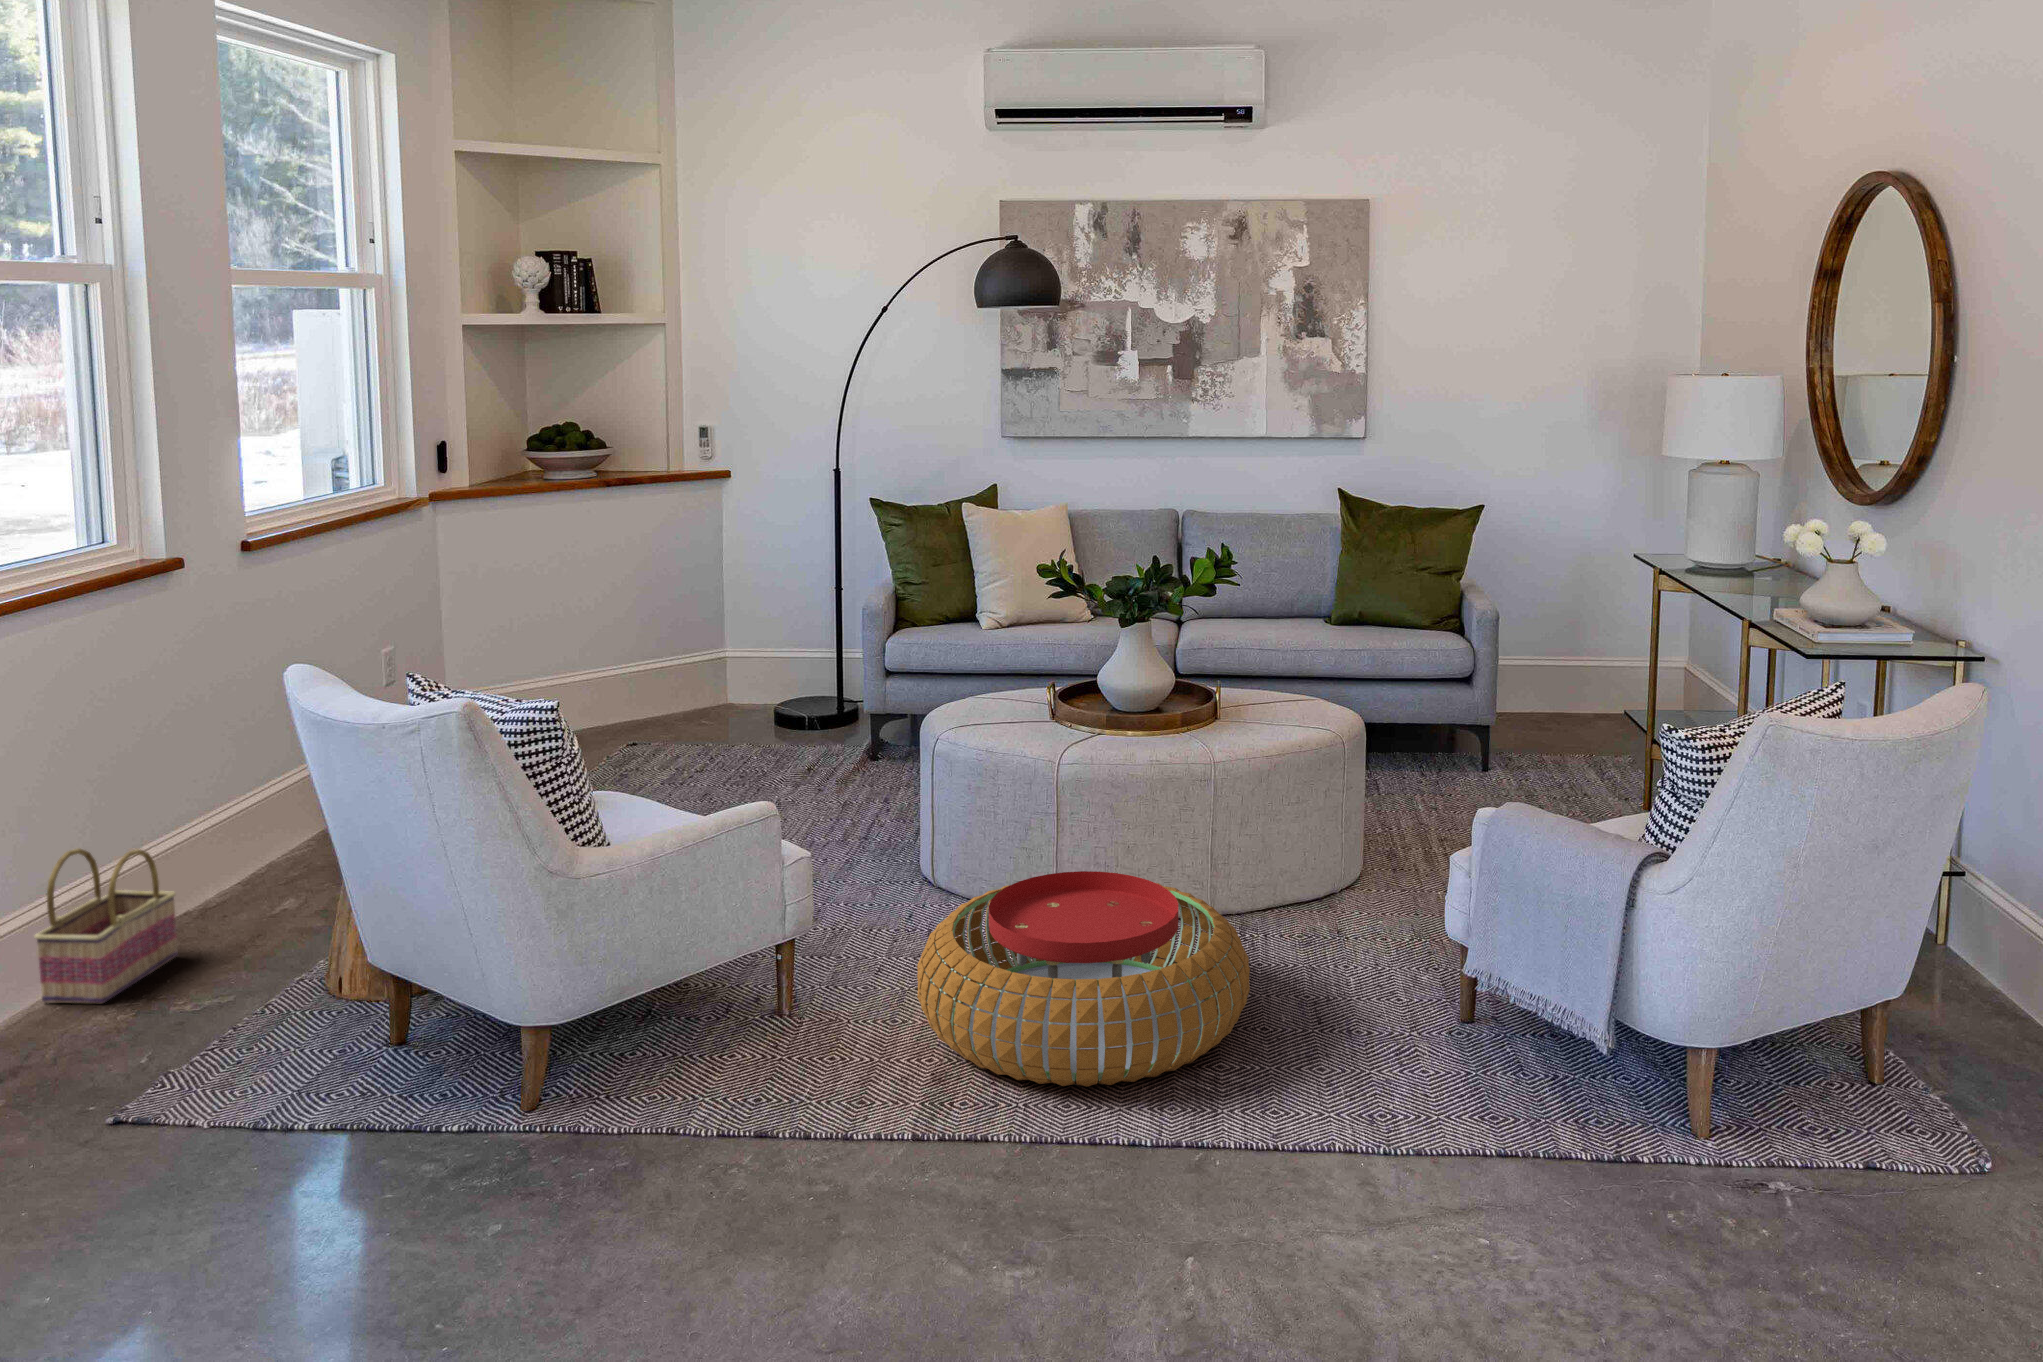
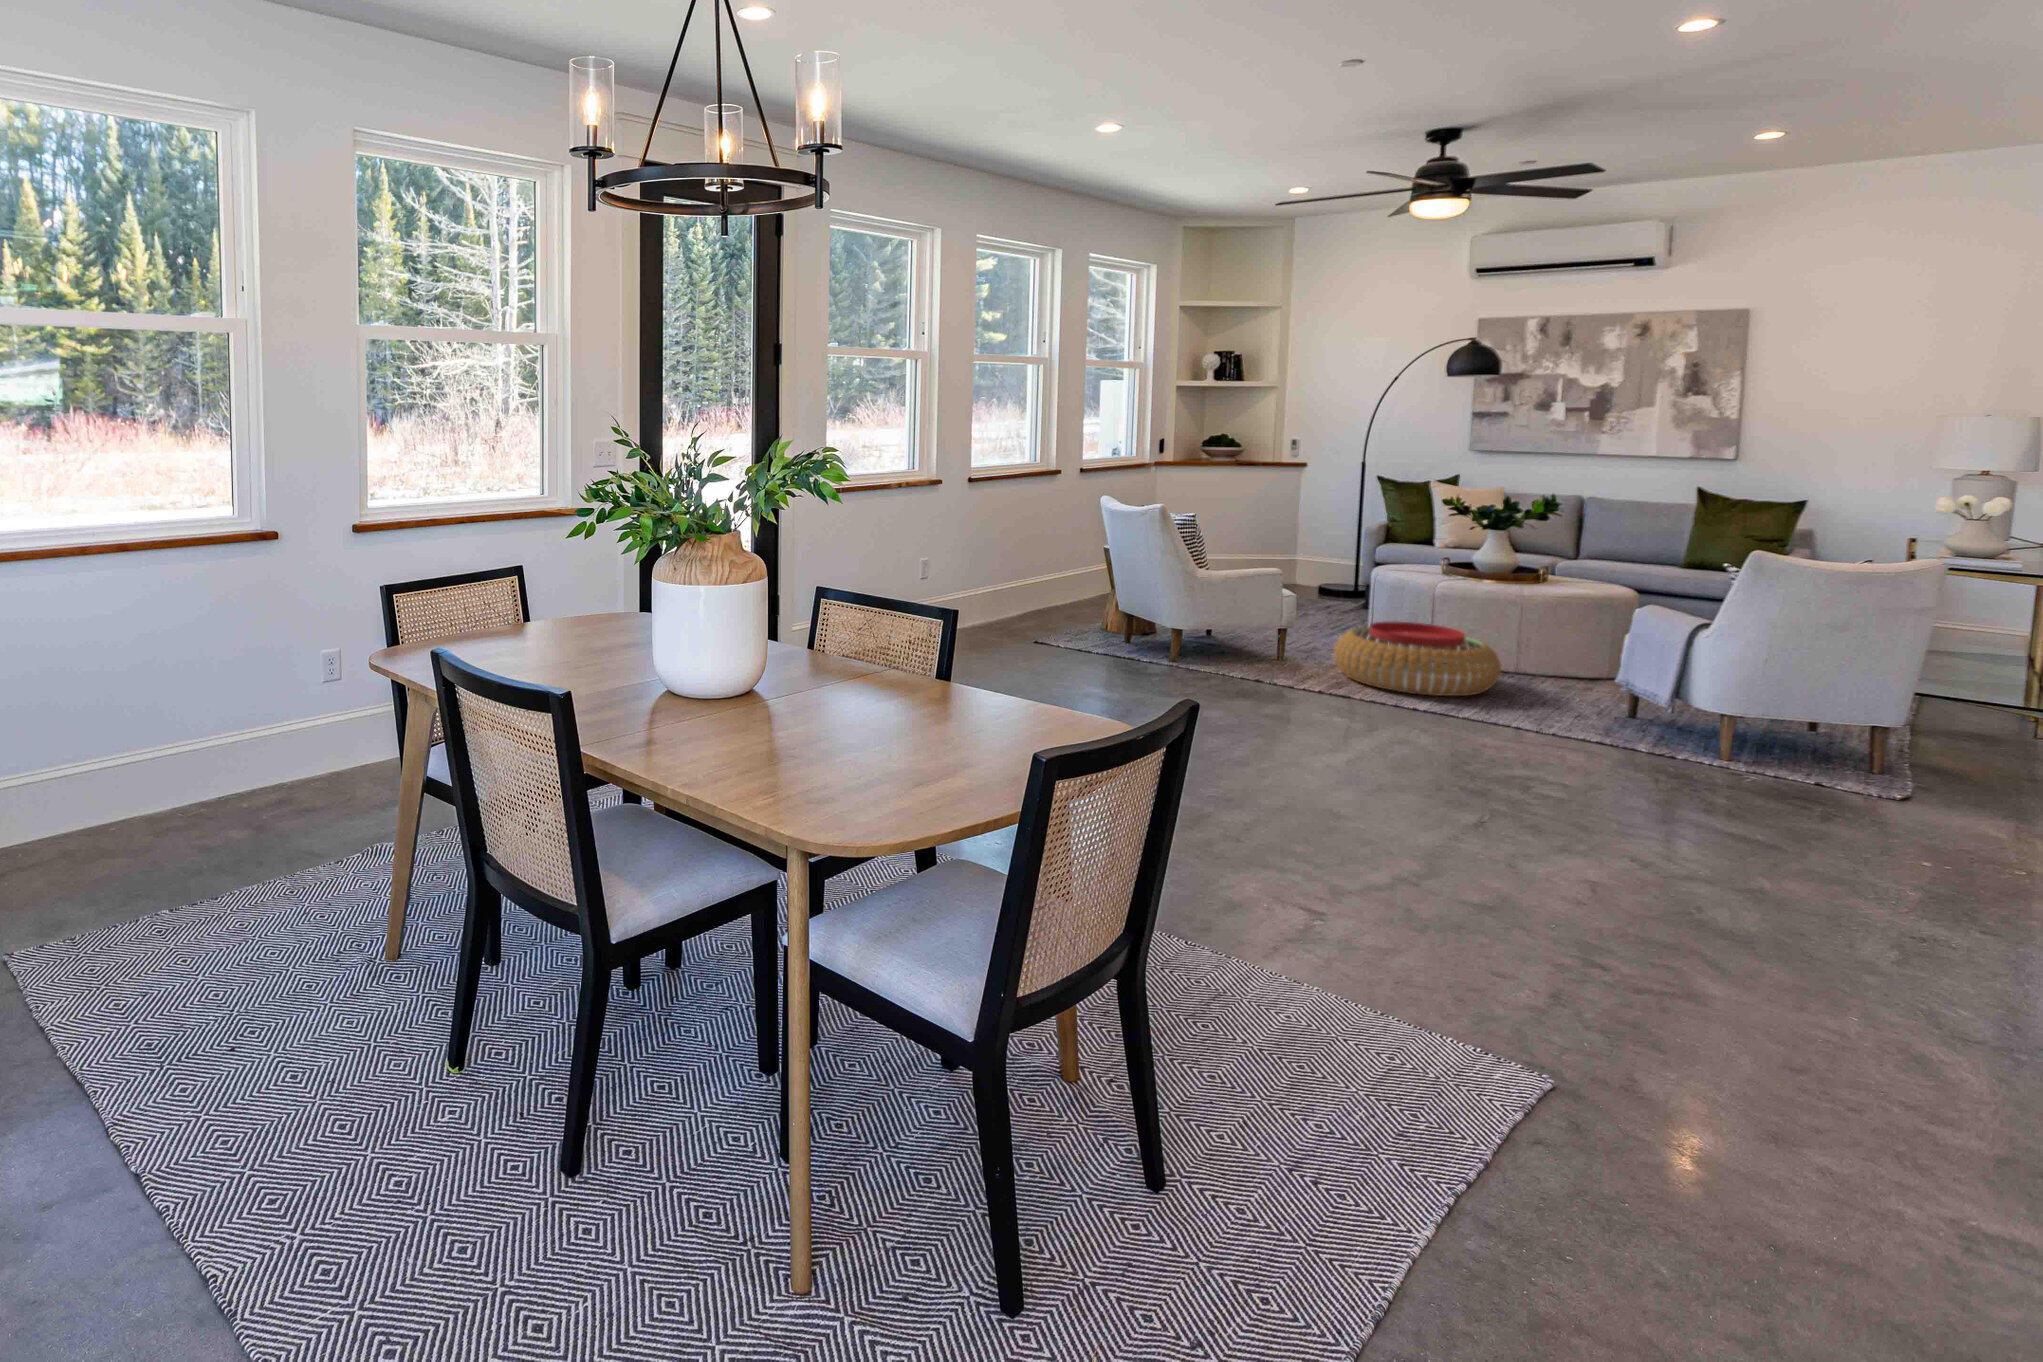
basket: present [35,848,178,1004] -> none [1011,564,1054,617]

